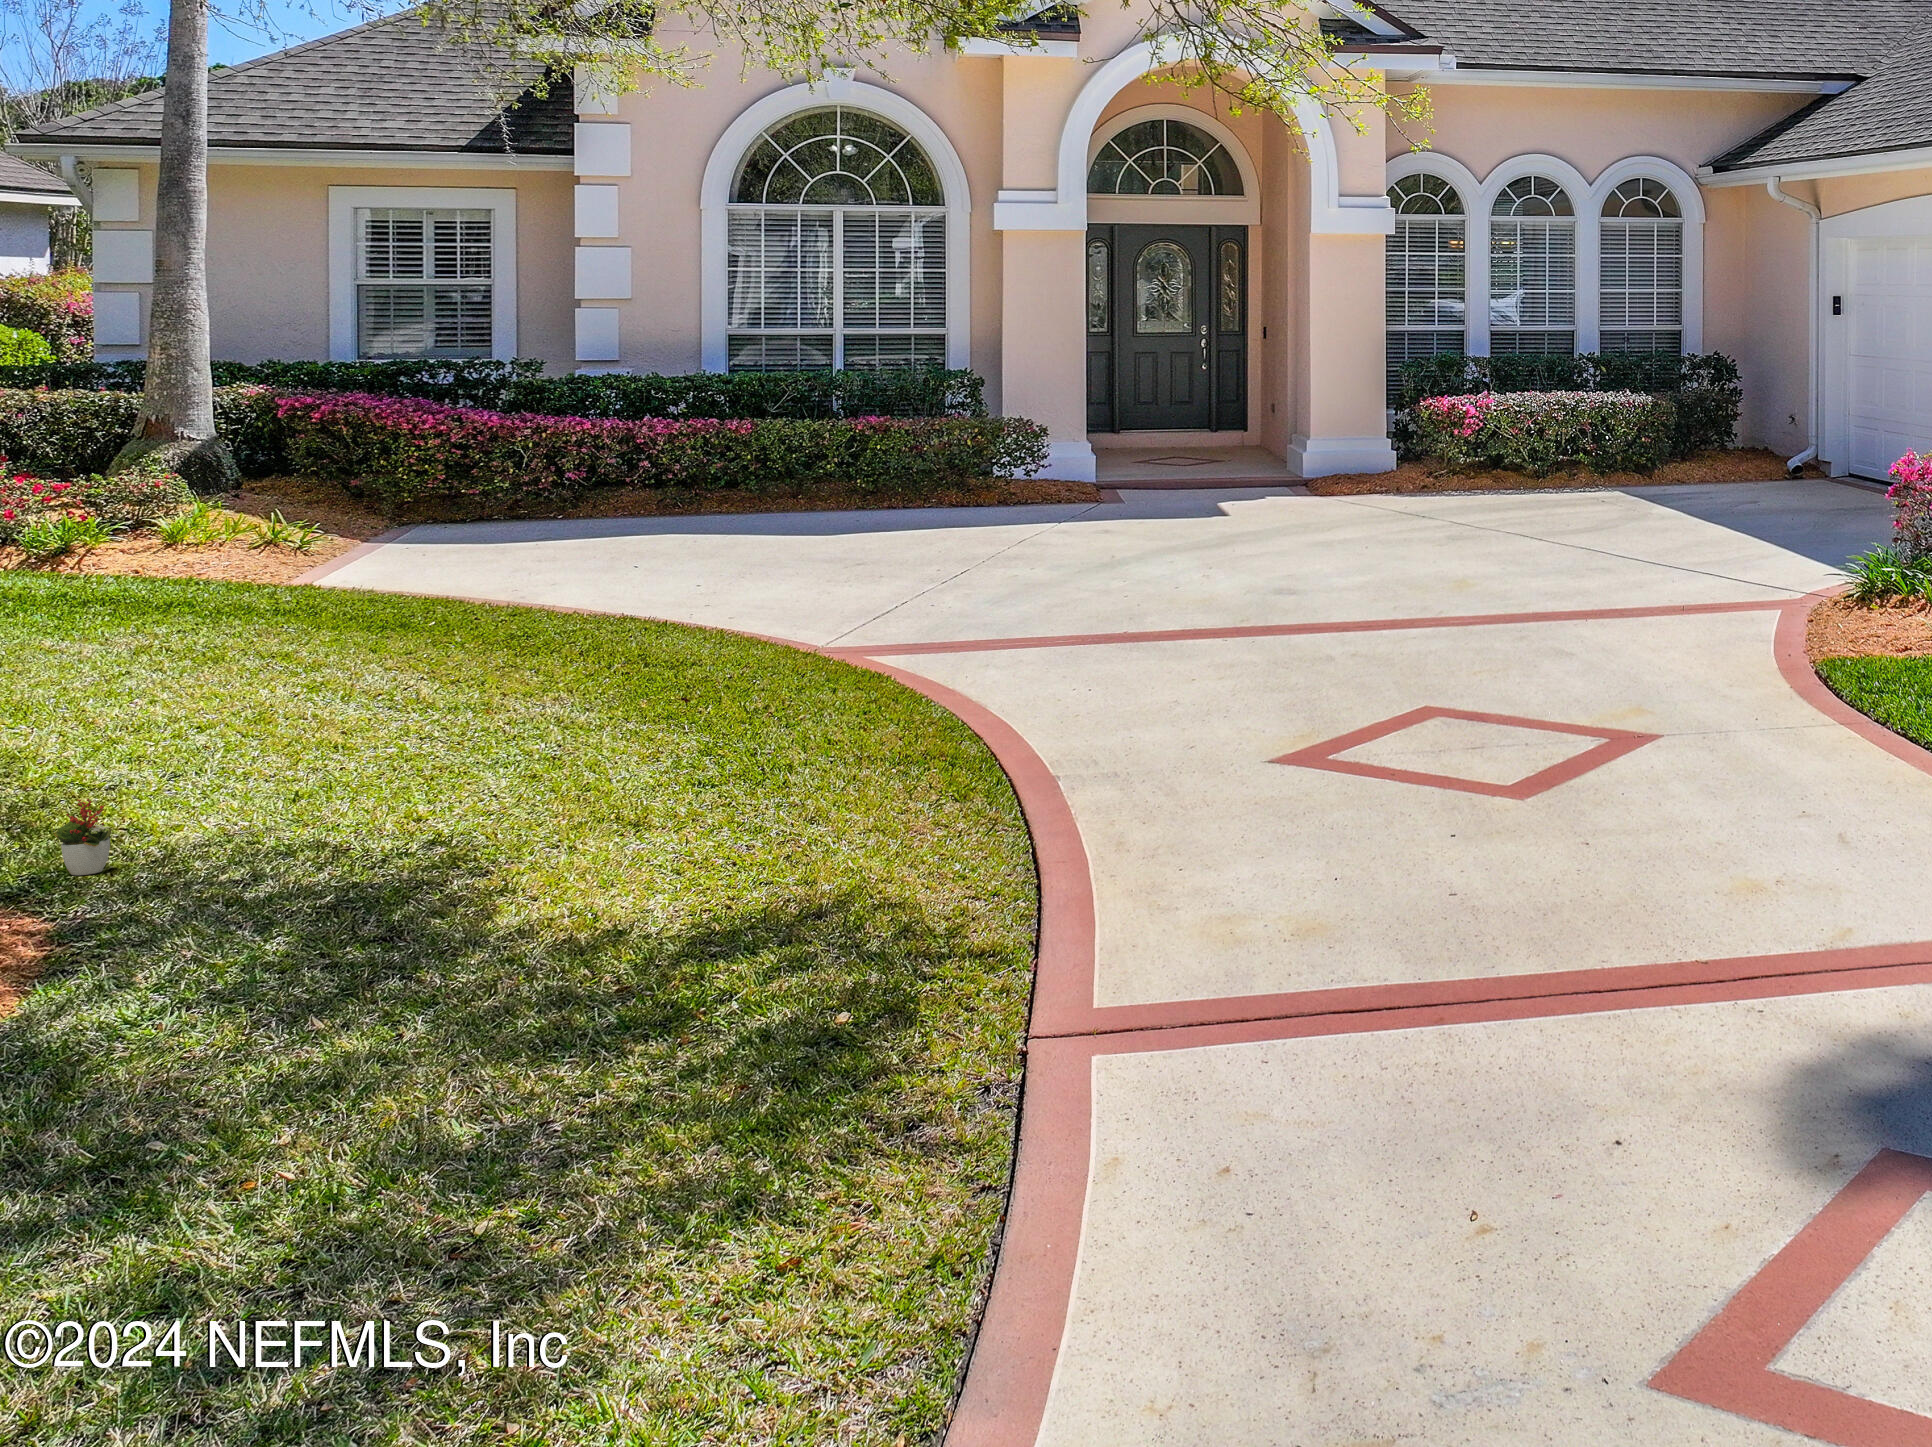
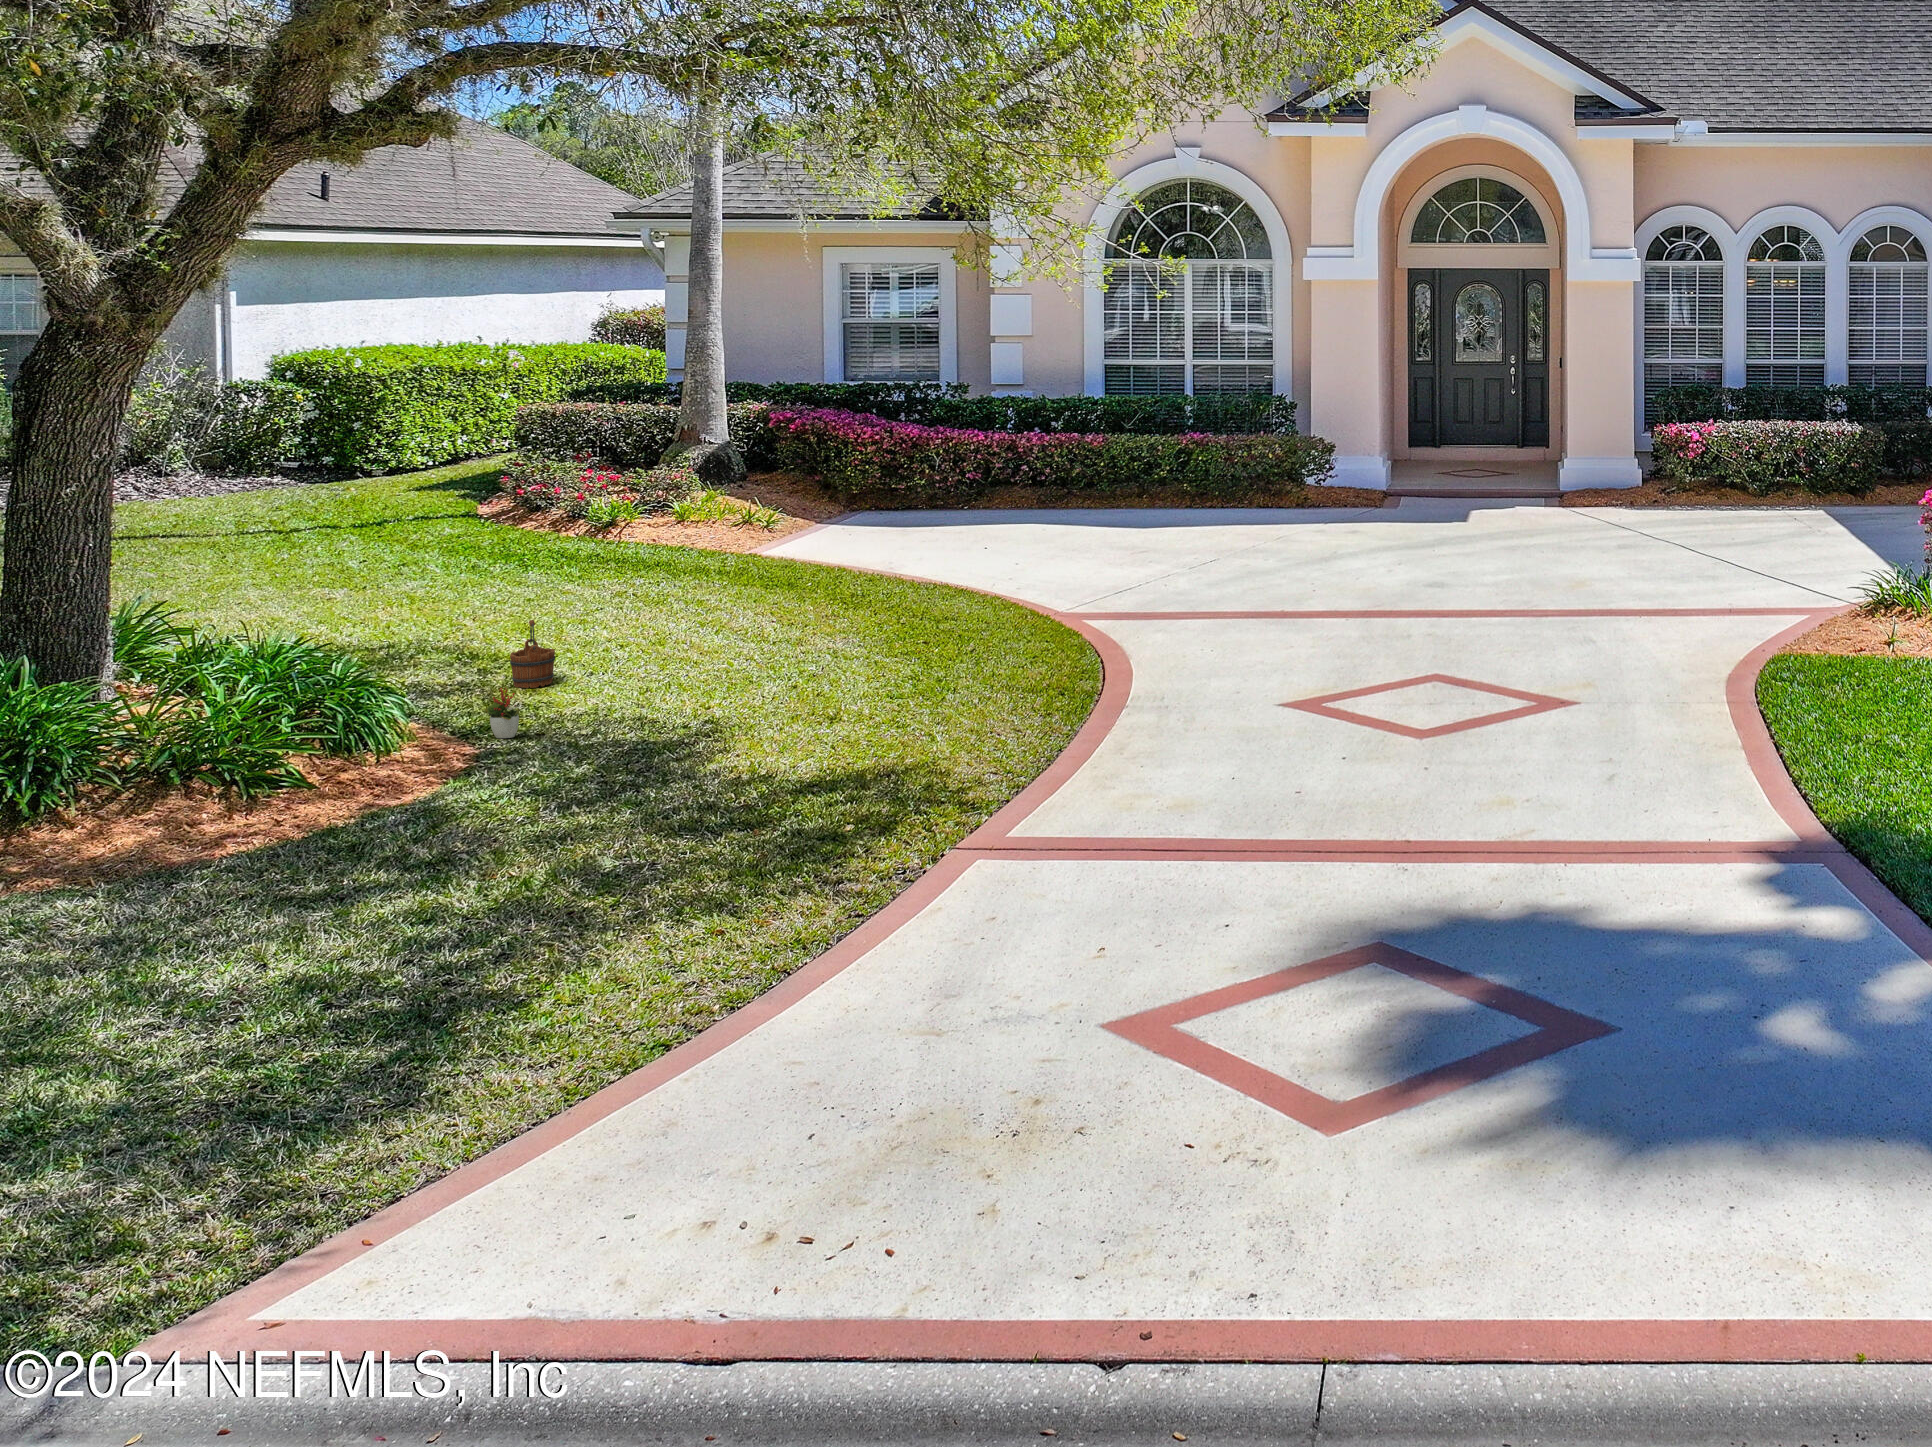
wooden bucket: none [48,693,122,795] -> present [510,620,555,688]

